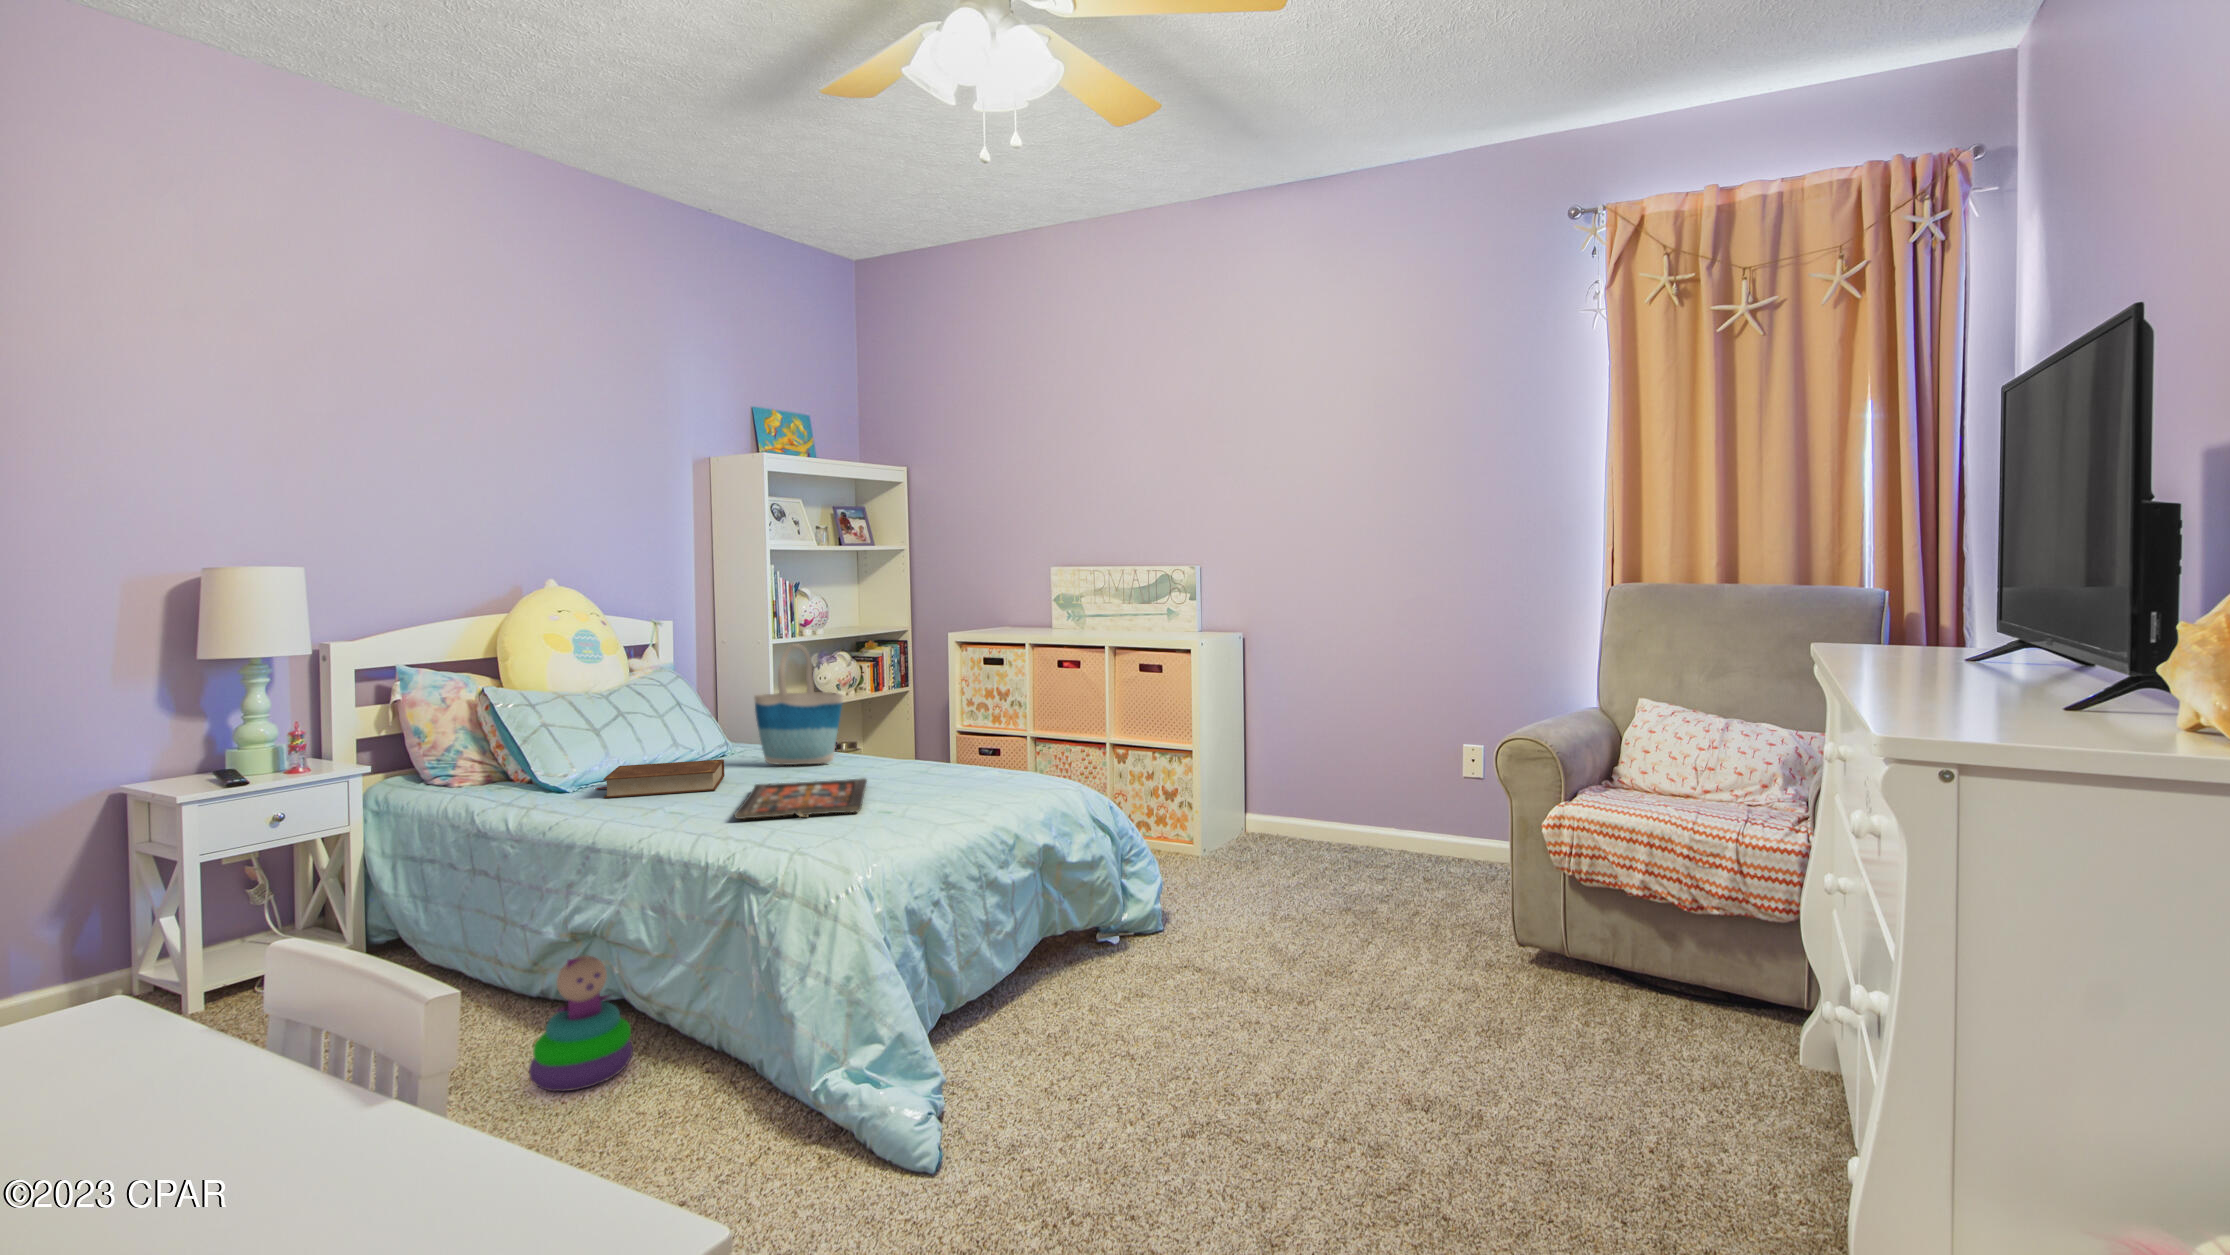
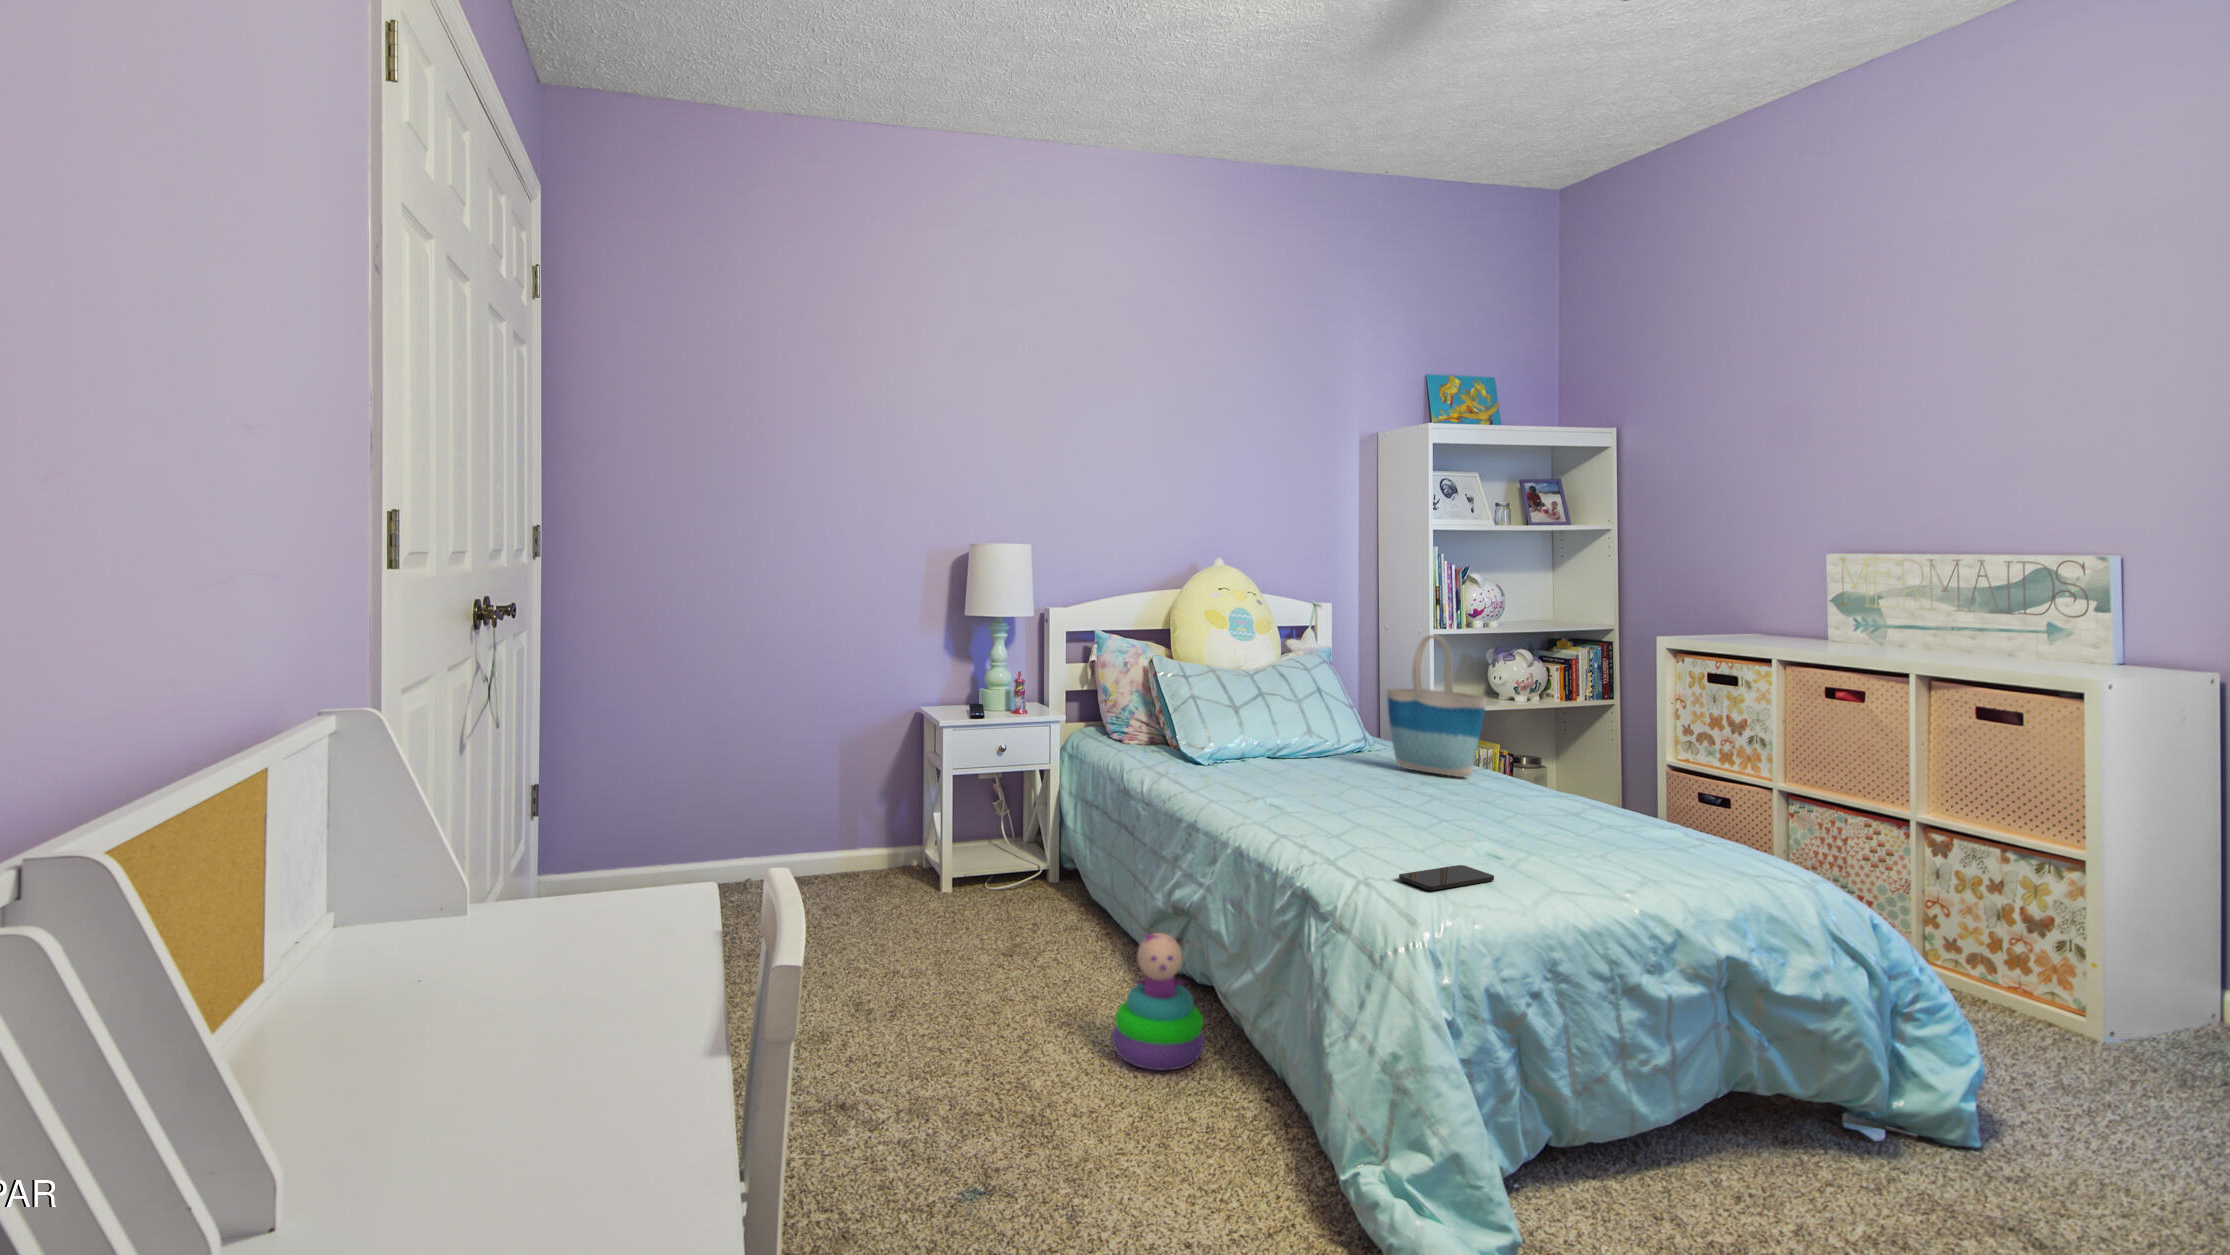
book: present [597,759,724,798] -> none [1223,745,1347,787]
board game: present [734,778,867,819] -> none [1322,788,1497,846]
smartphone: none [824,825,892,847] -> present [1399,865,1494,890]

